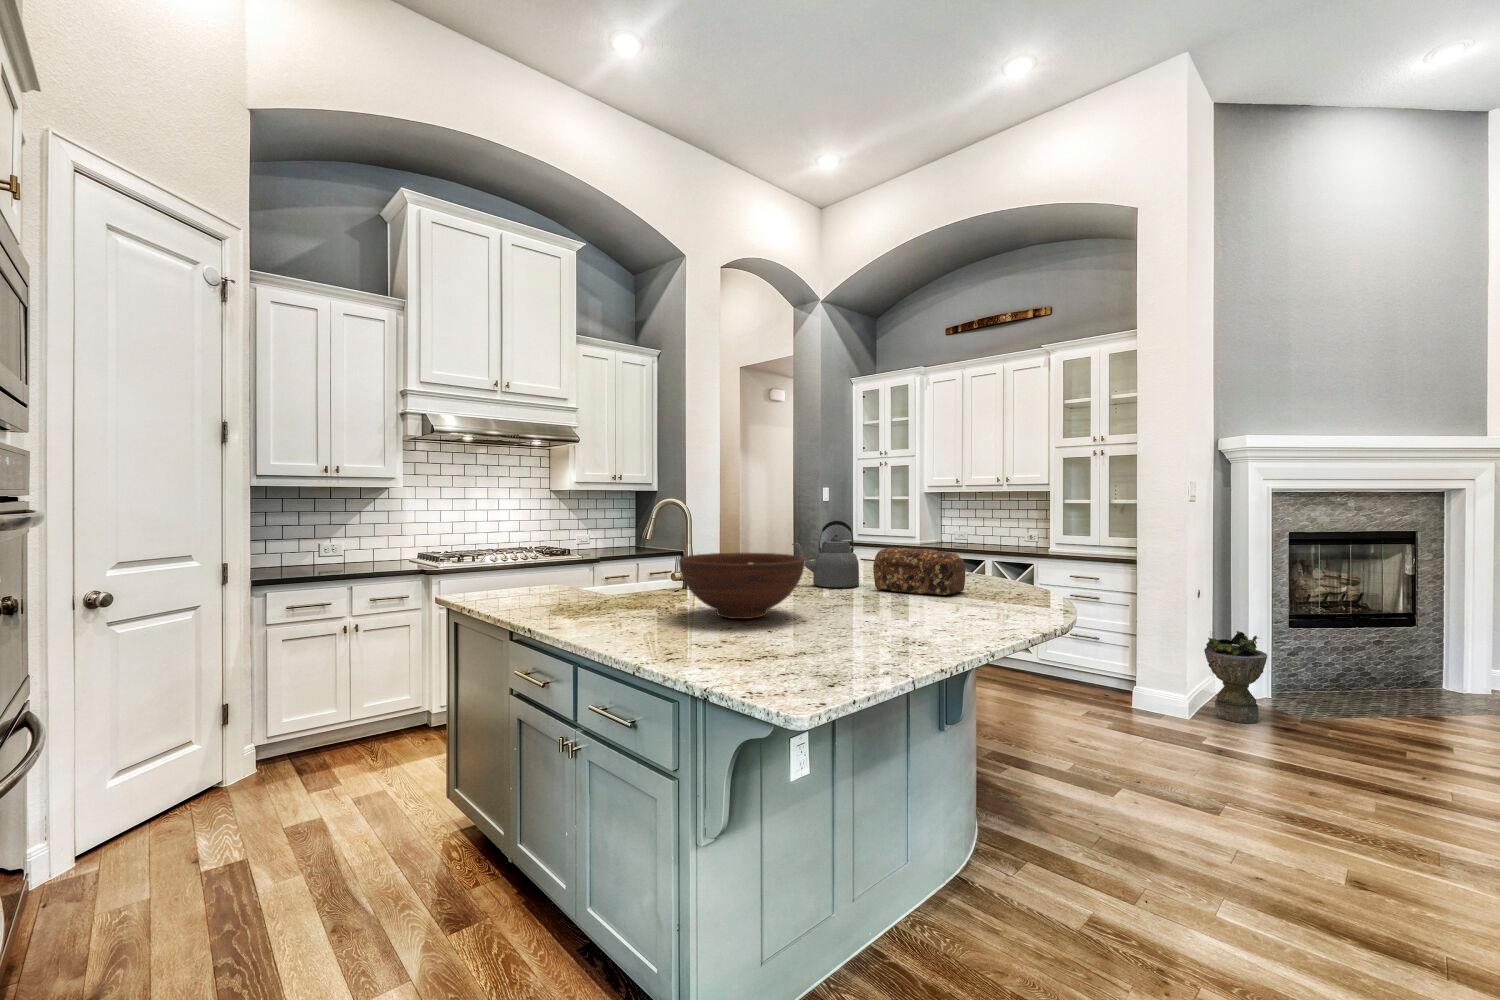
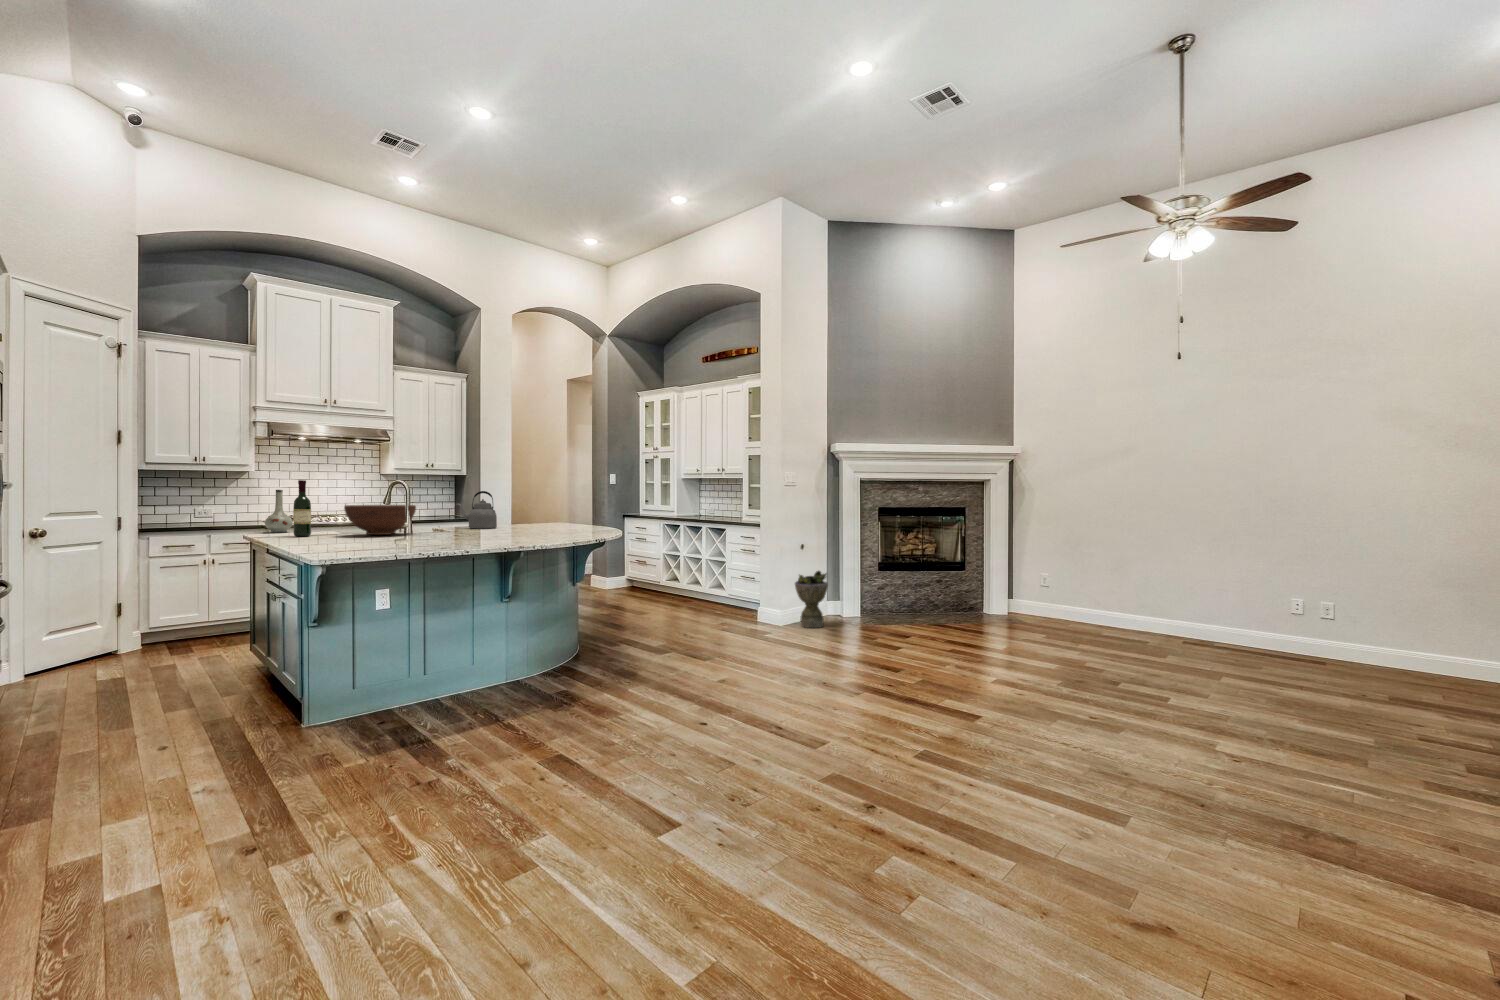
wine bottle: none [588,511,618,625] -> present [293,480,311,537]
vase: none [495,524,540,604] -> present [265,490,293,533]
bread loaf: present [873,547,965,595] -> none [493,506,541,530]

